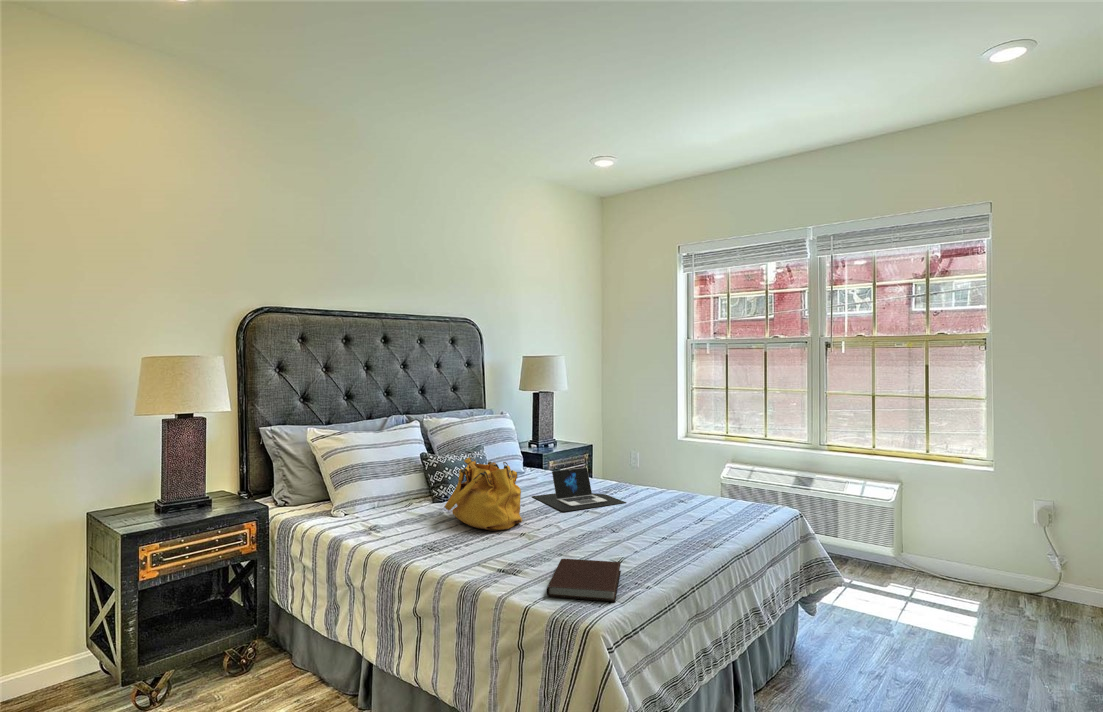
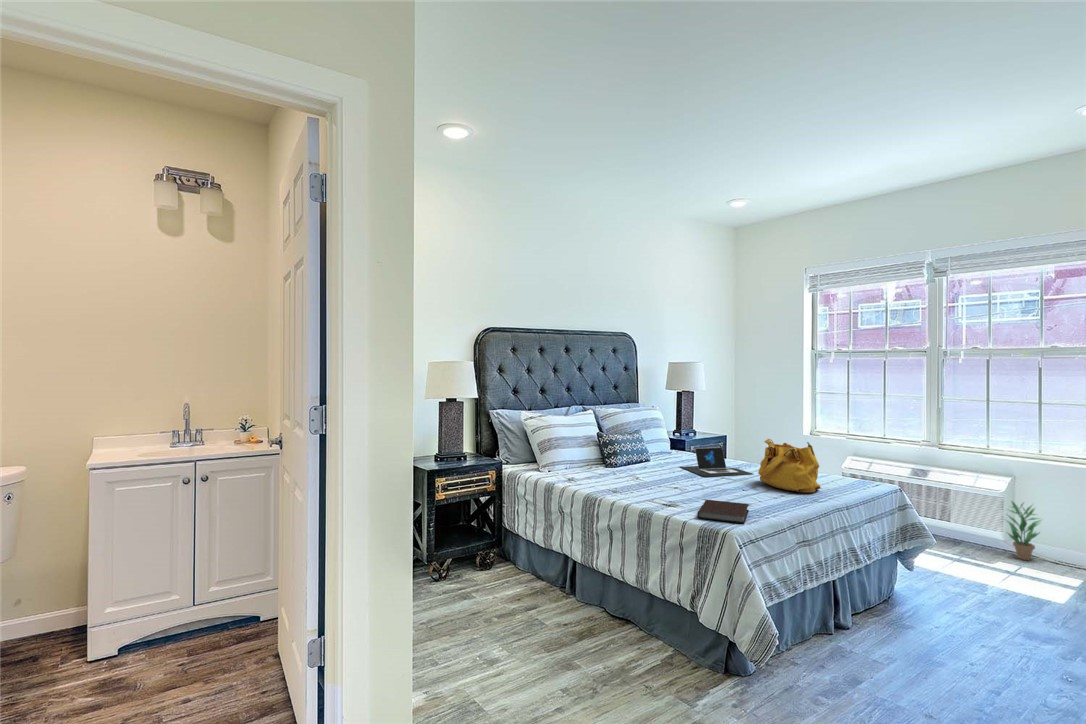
handbag: present [444,457,522,530] -> present [758,439,820,493]
potted plant: none [894,510,935,578] -> present [1007,501,1040,560]

